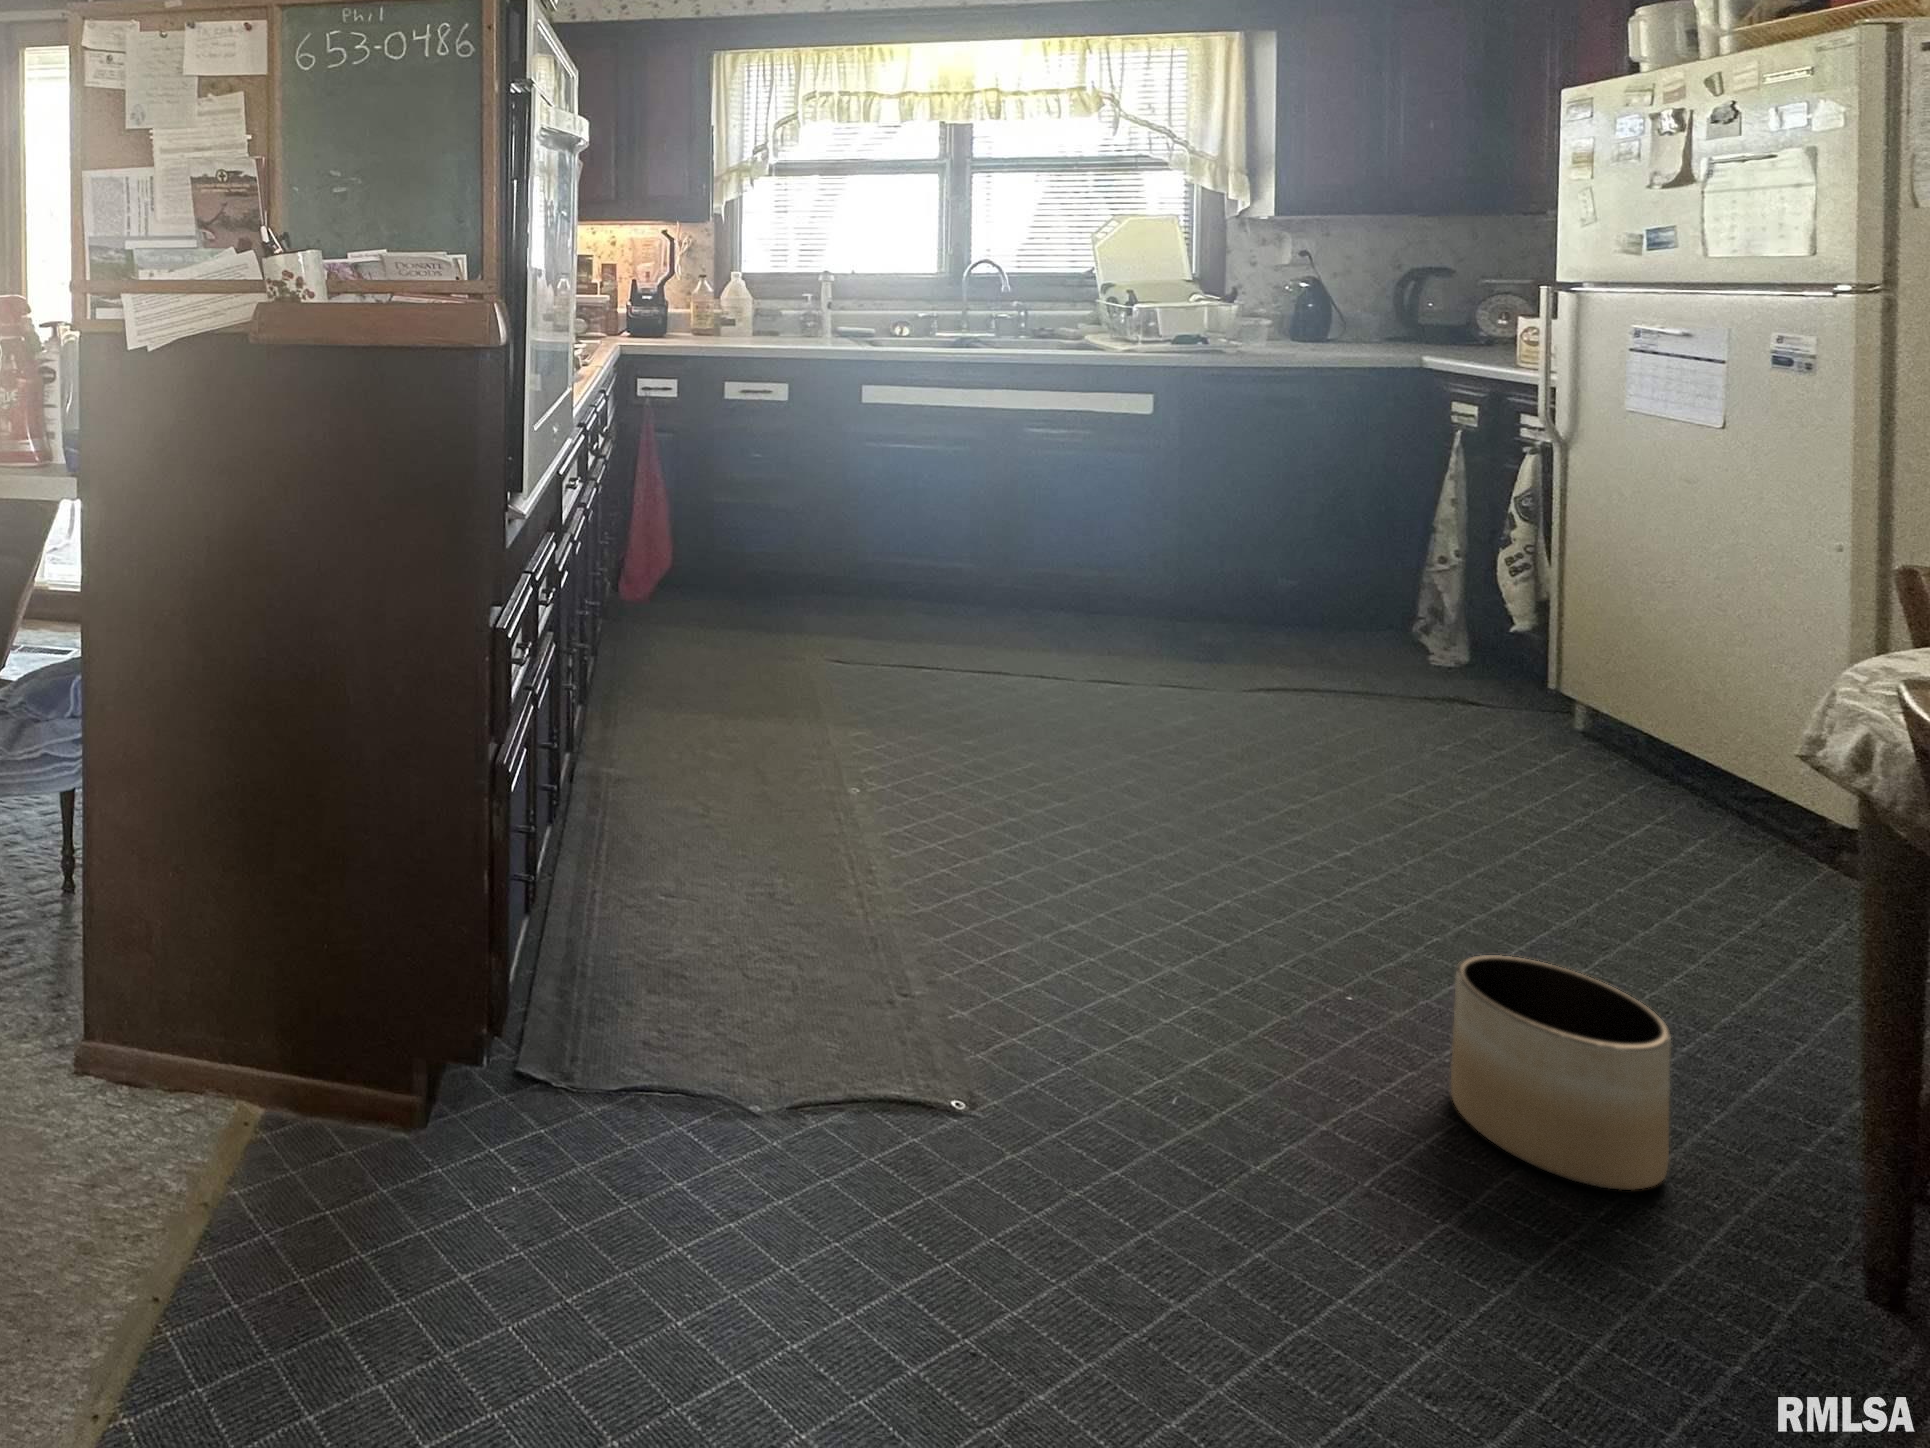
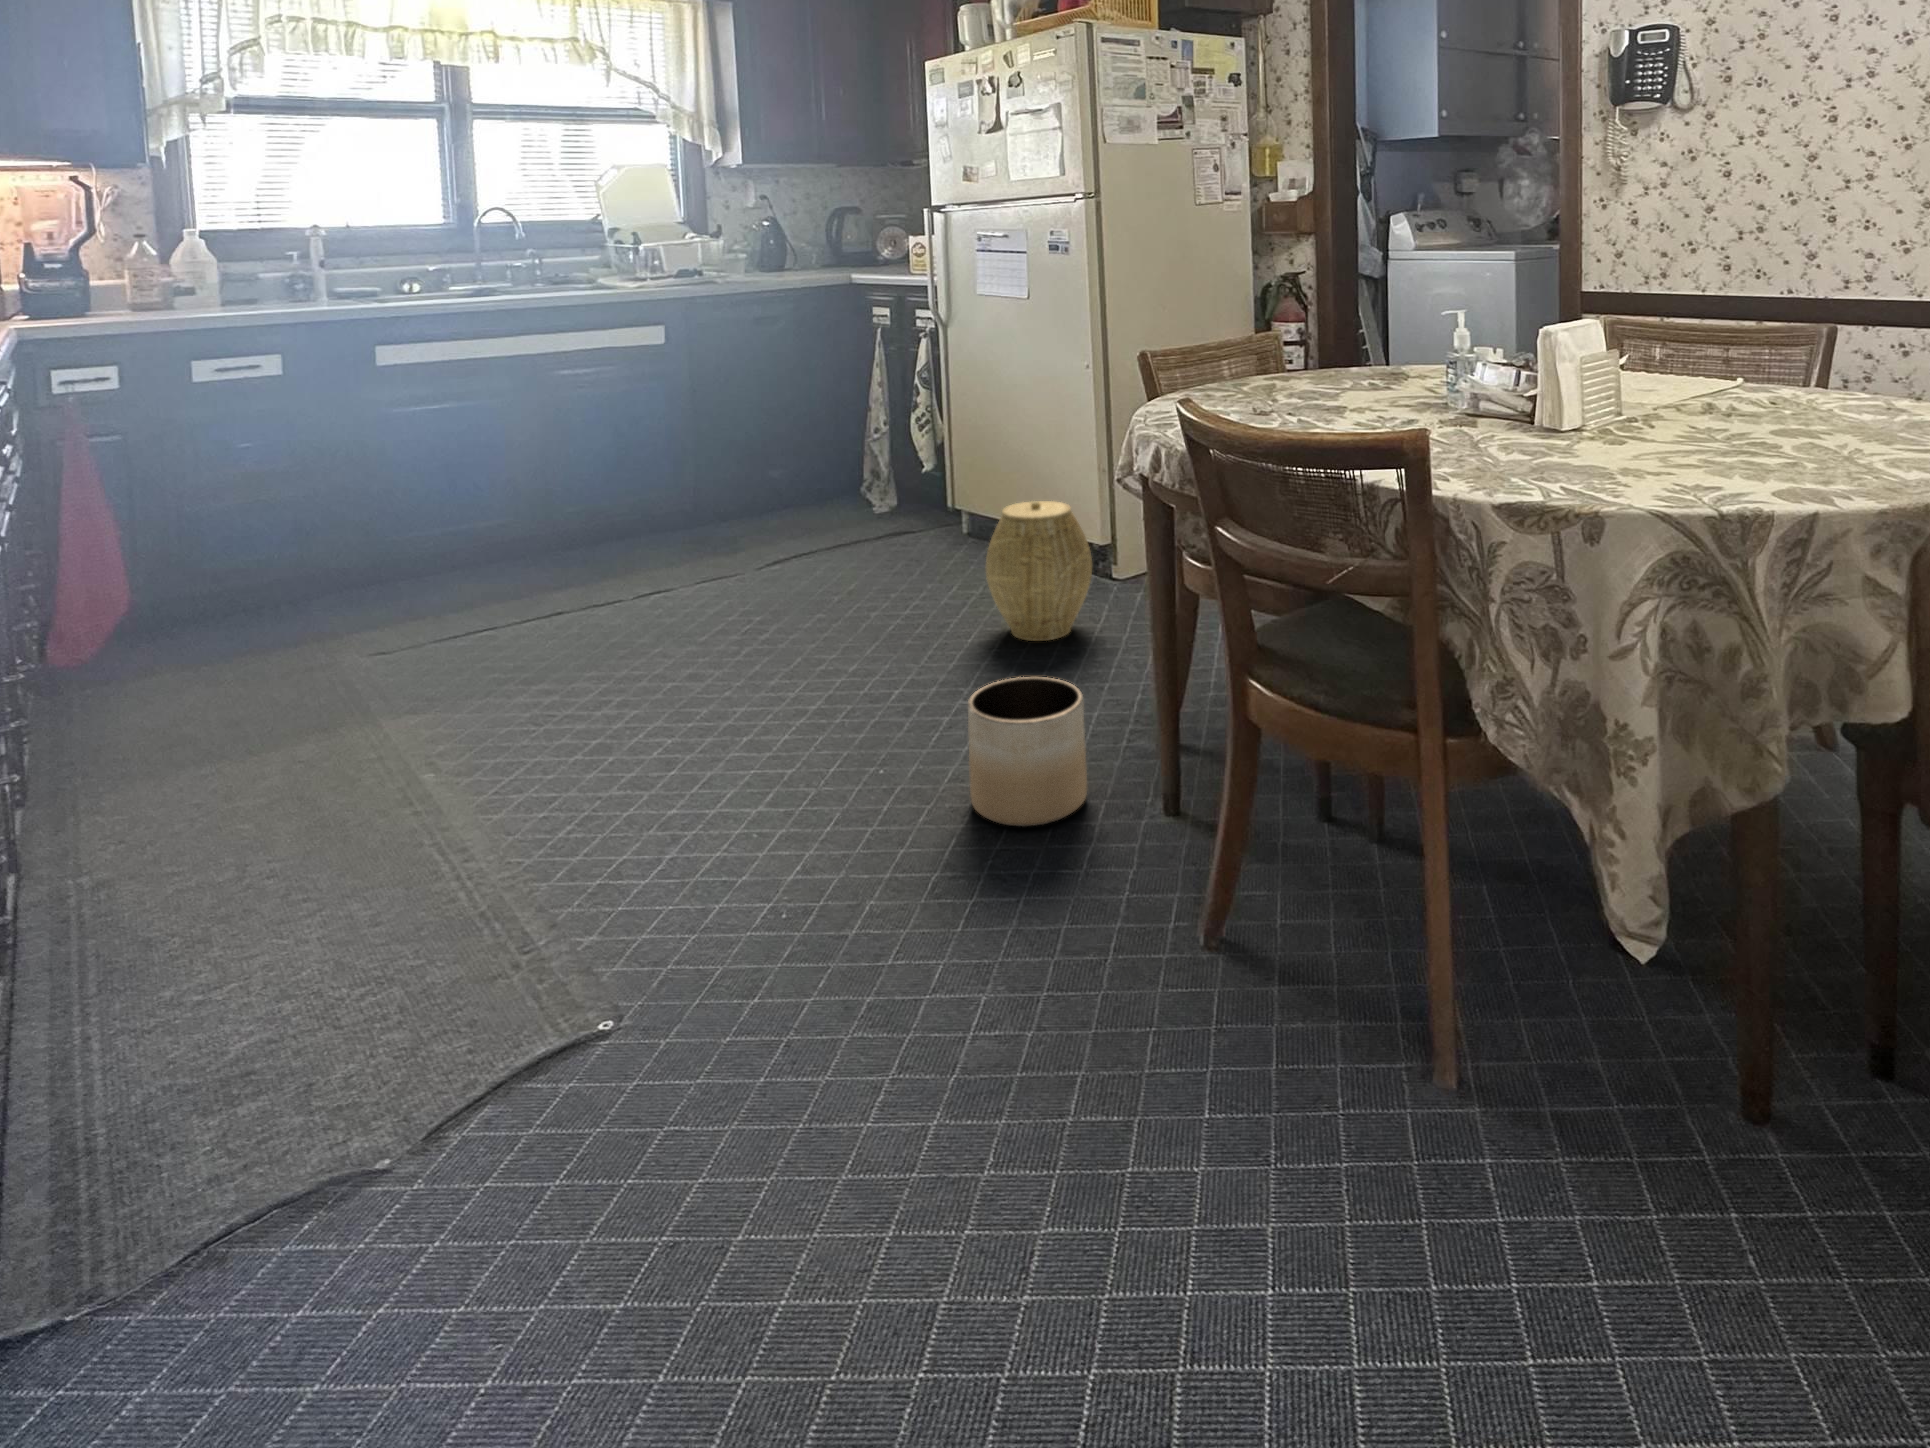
woven basket: none [1568,725,1789,943] -> present [985,501,1092,641]

